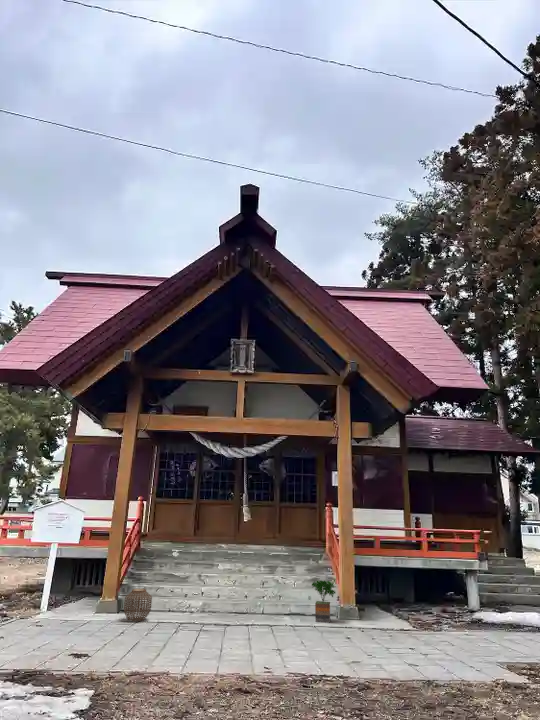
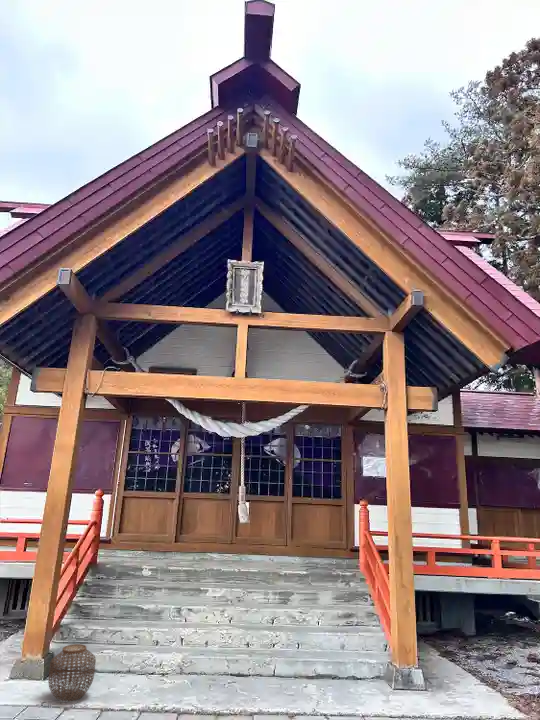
potted tree: present [312,580,335,623] -> none [350,628,392,701]

